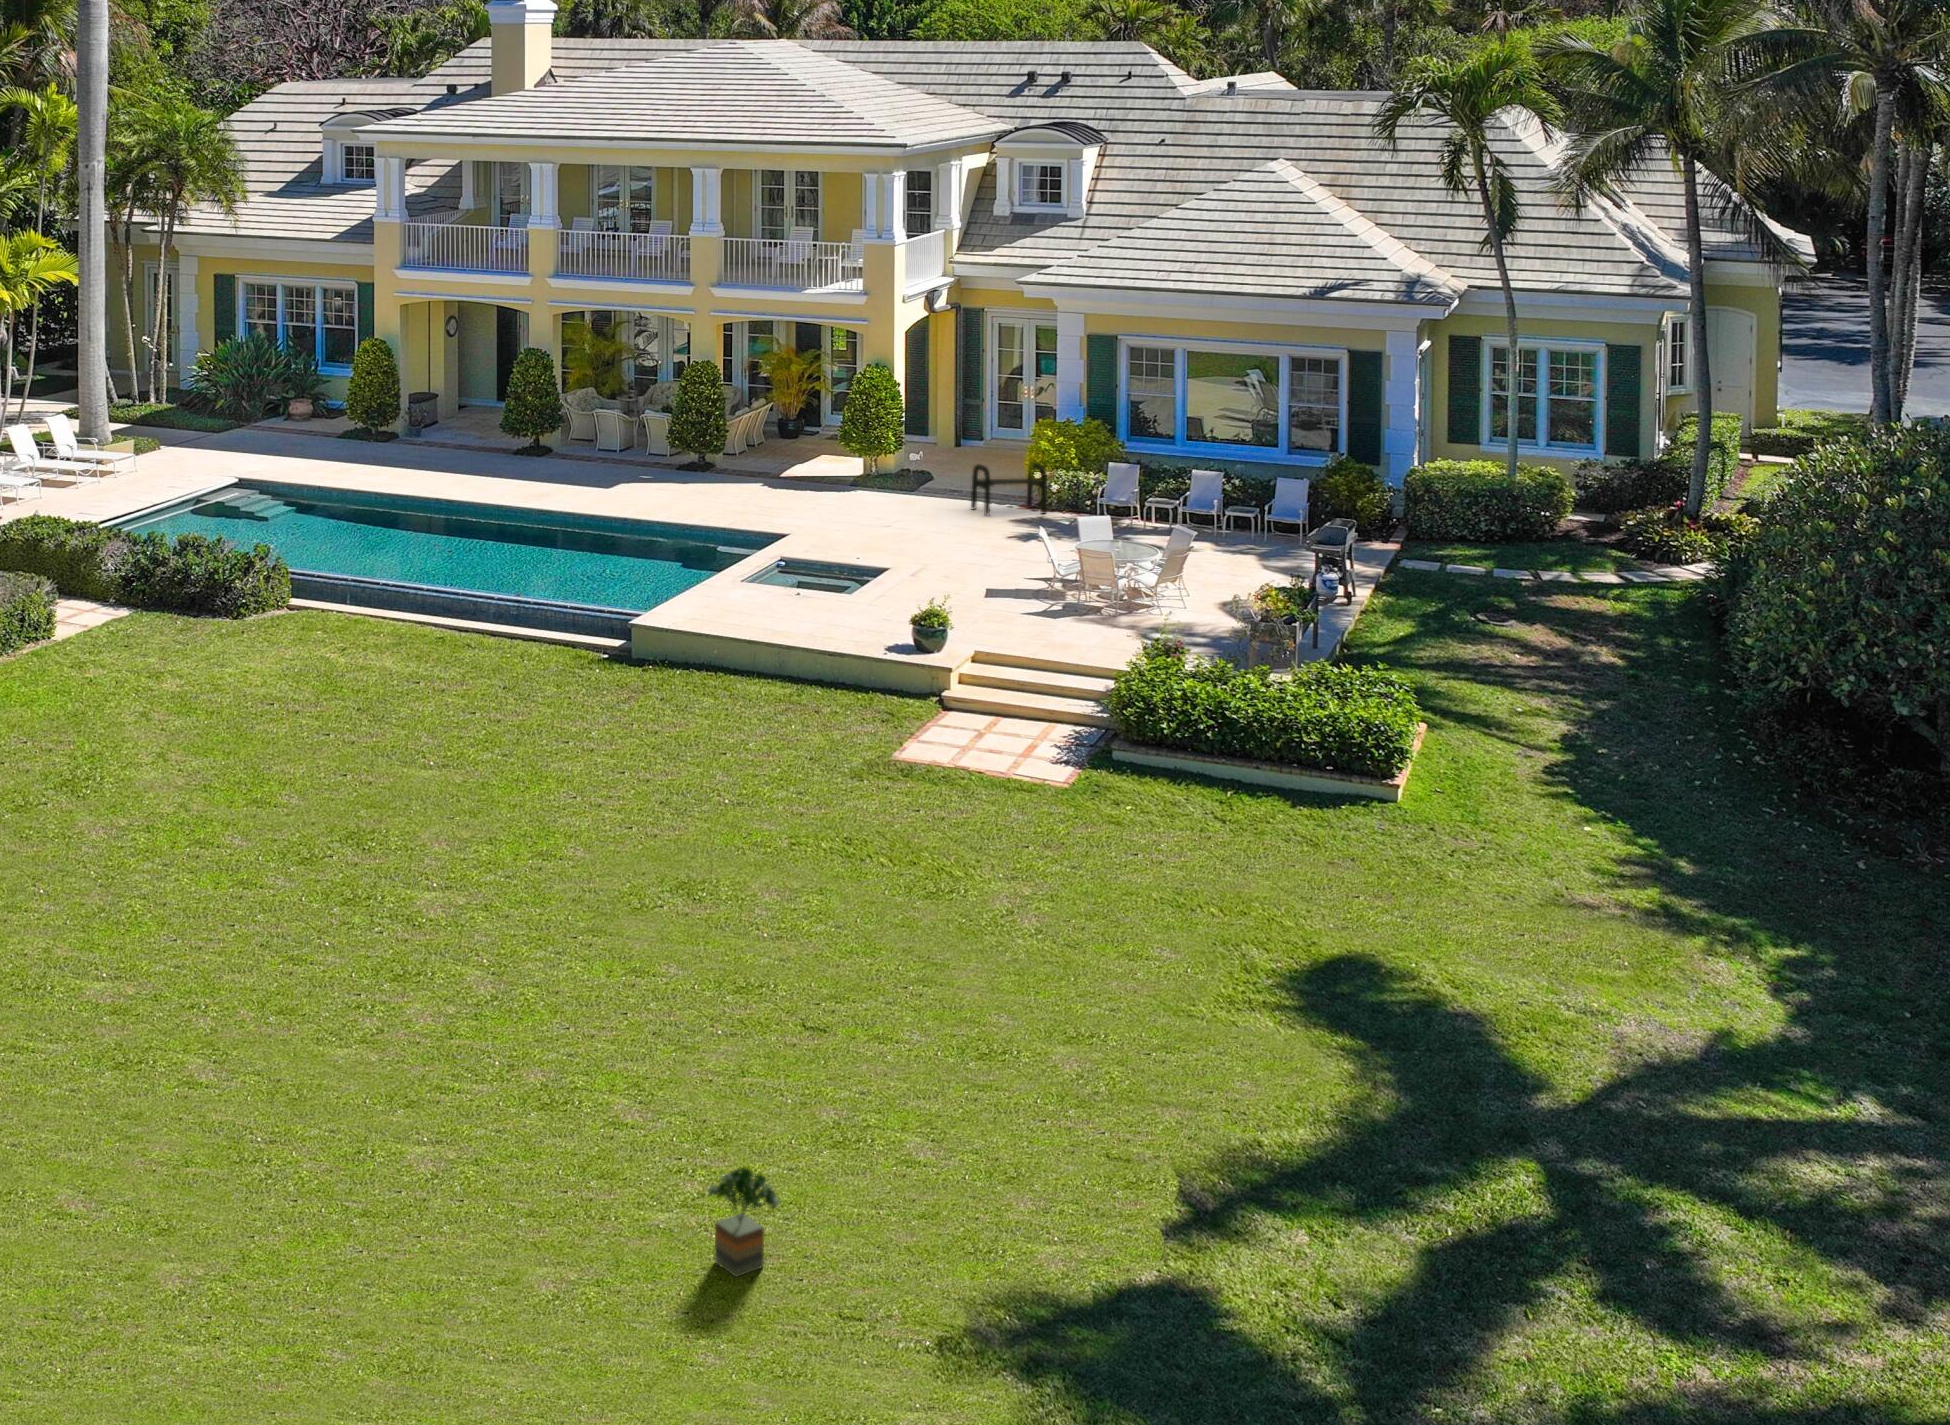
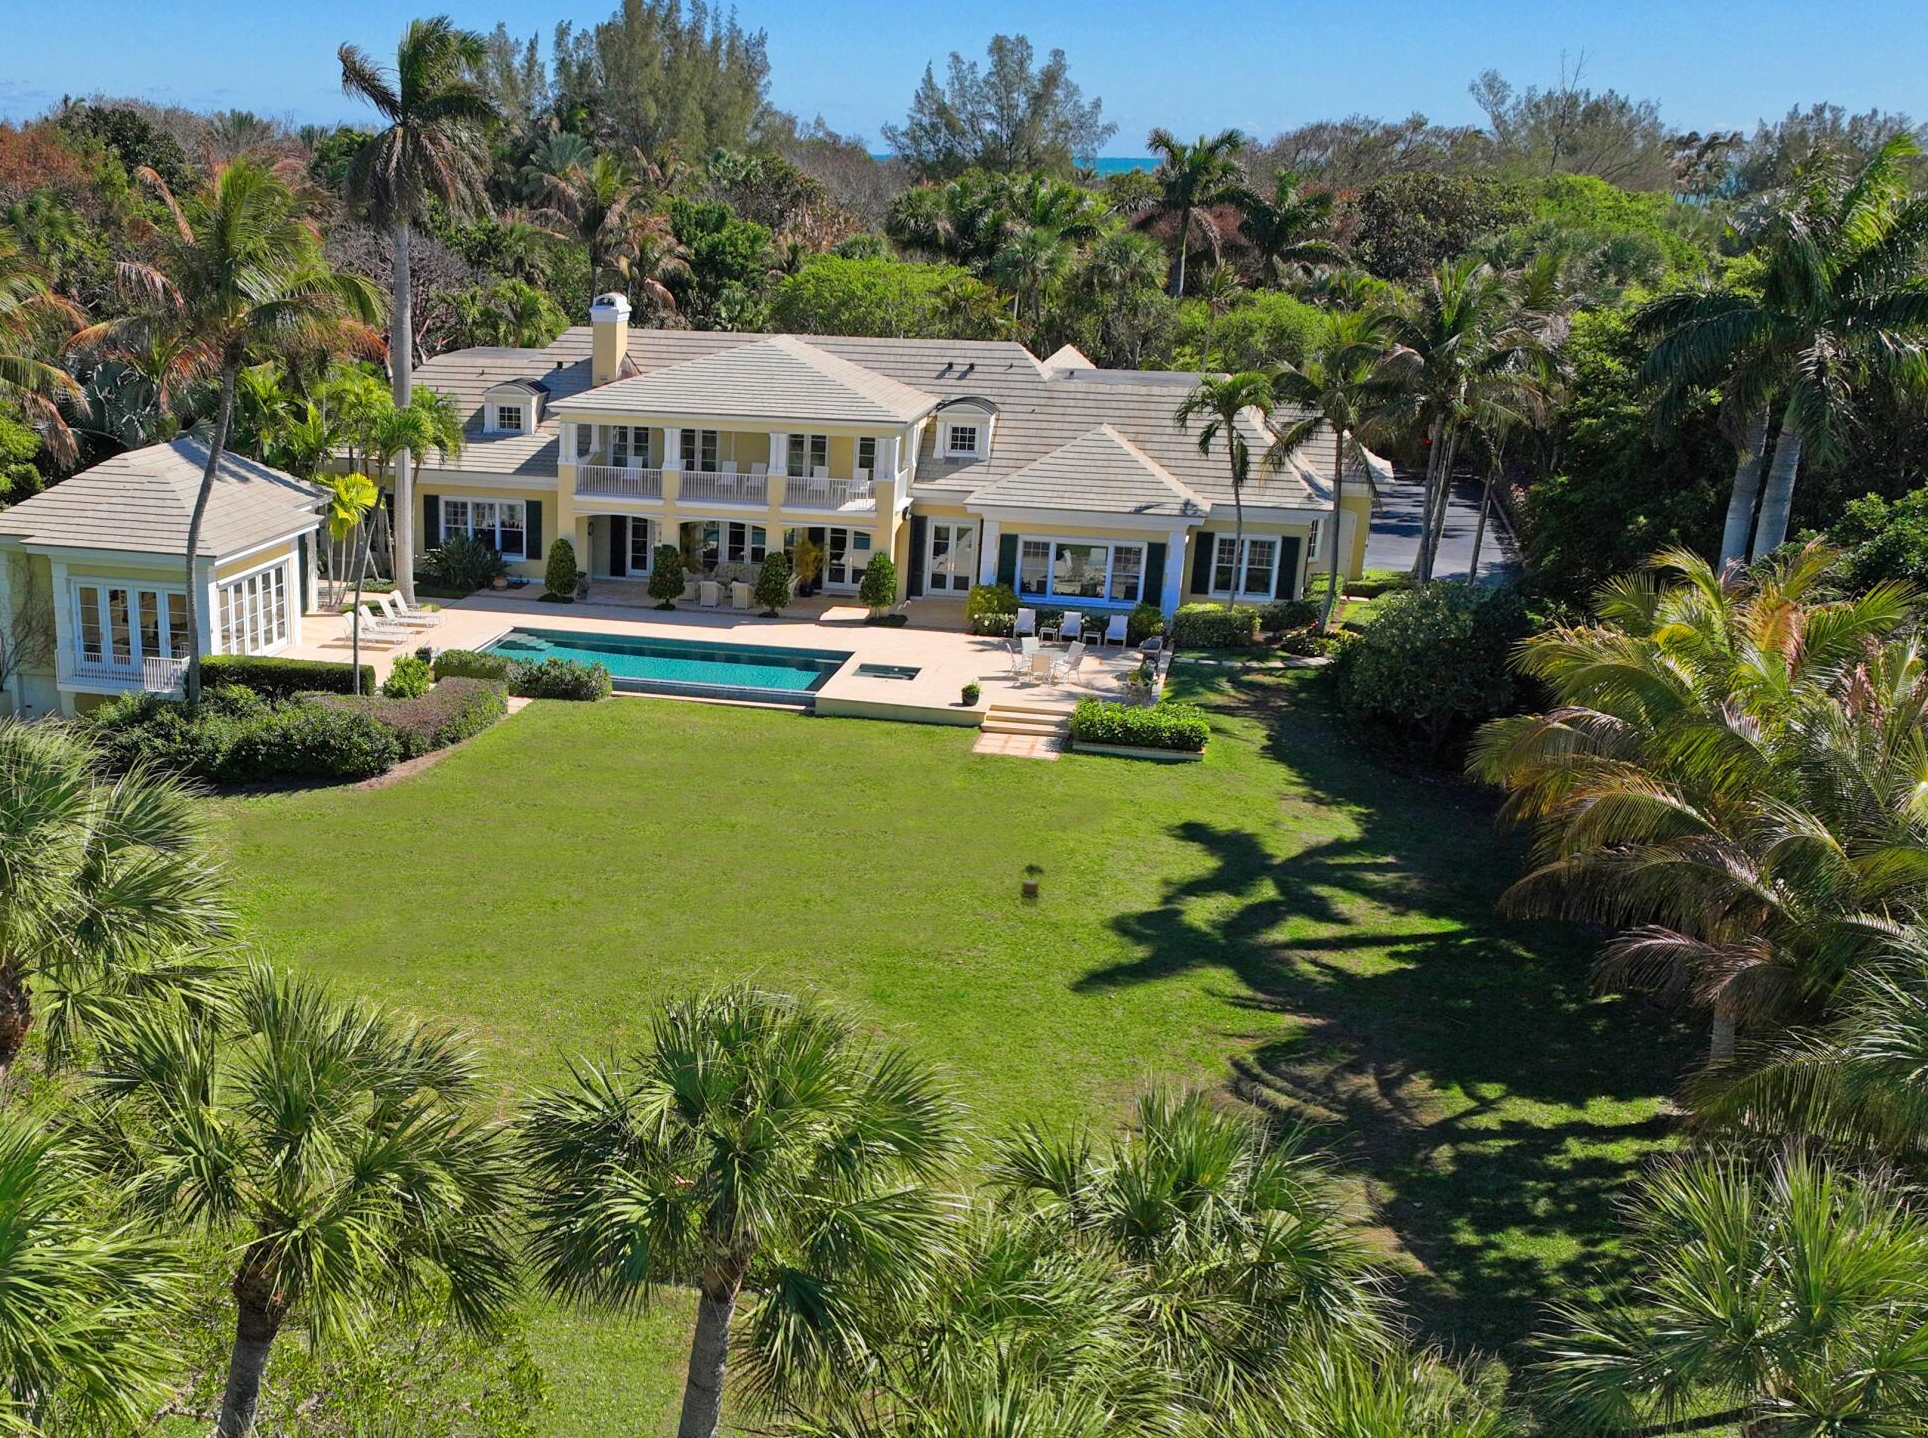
bench: present [971,463,1047,515] -> present [1229,627,1270,659]

